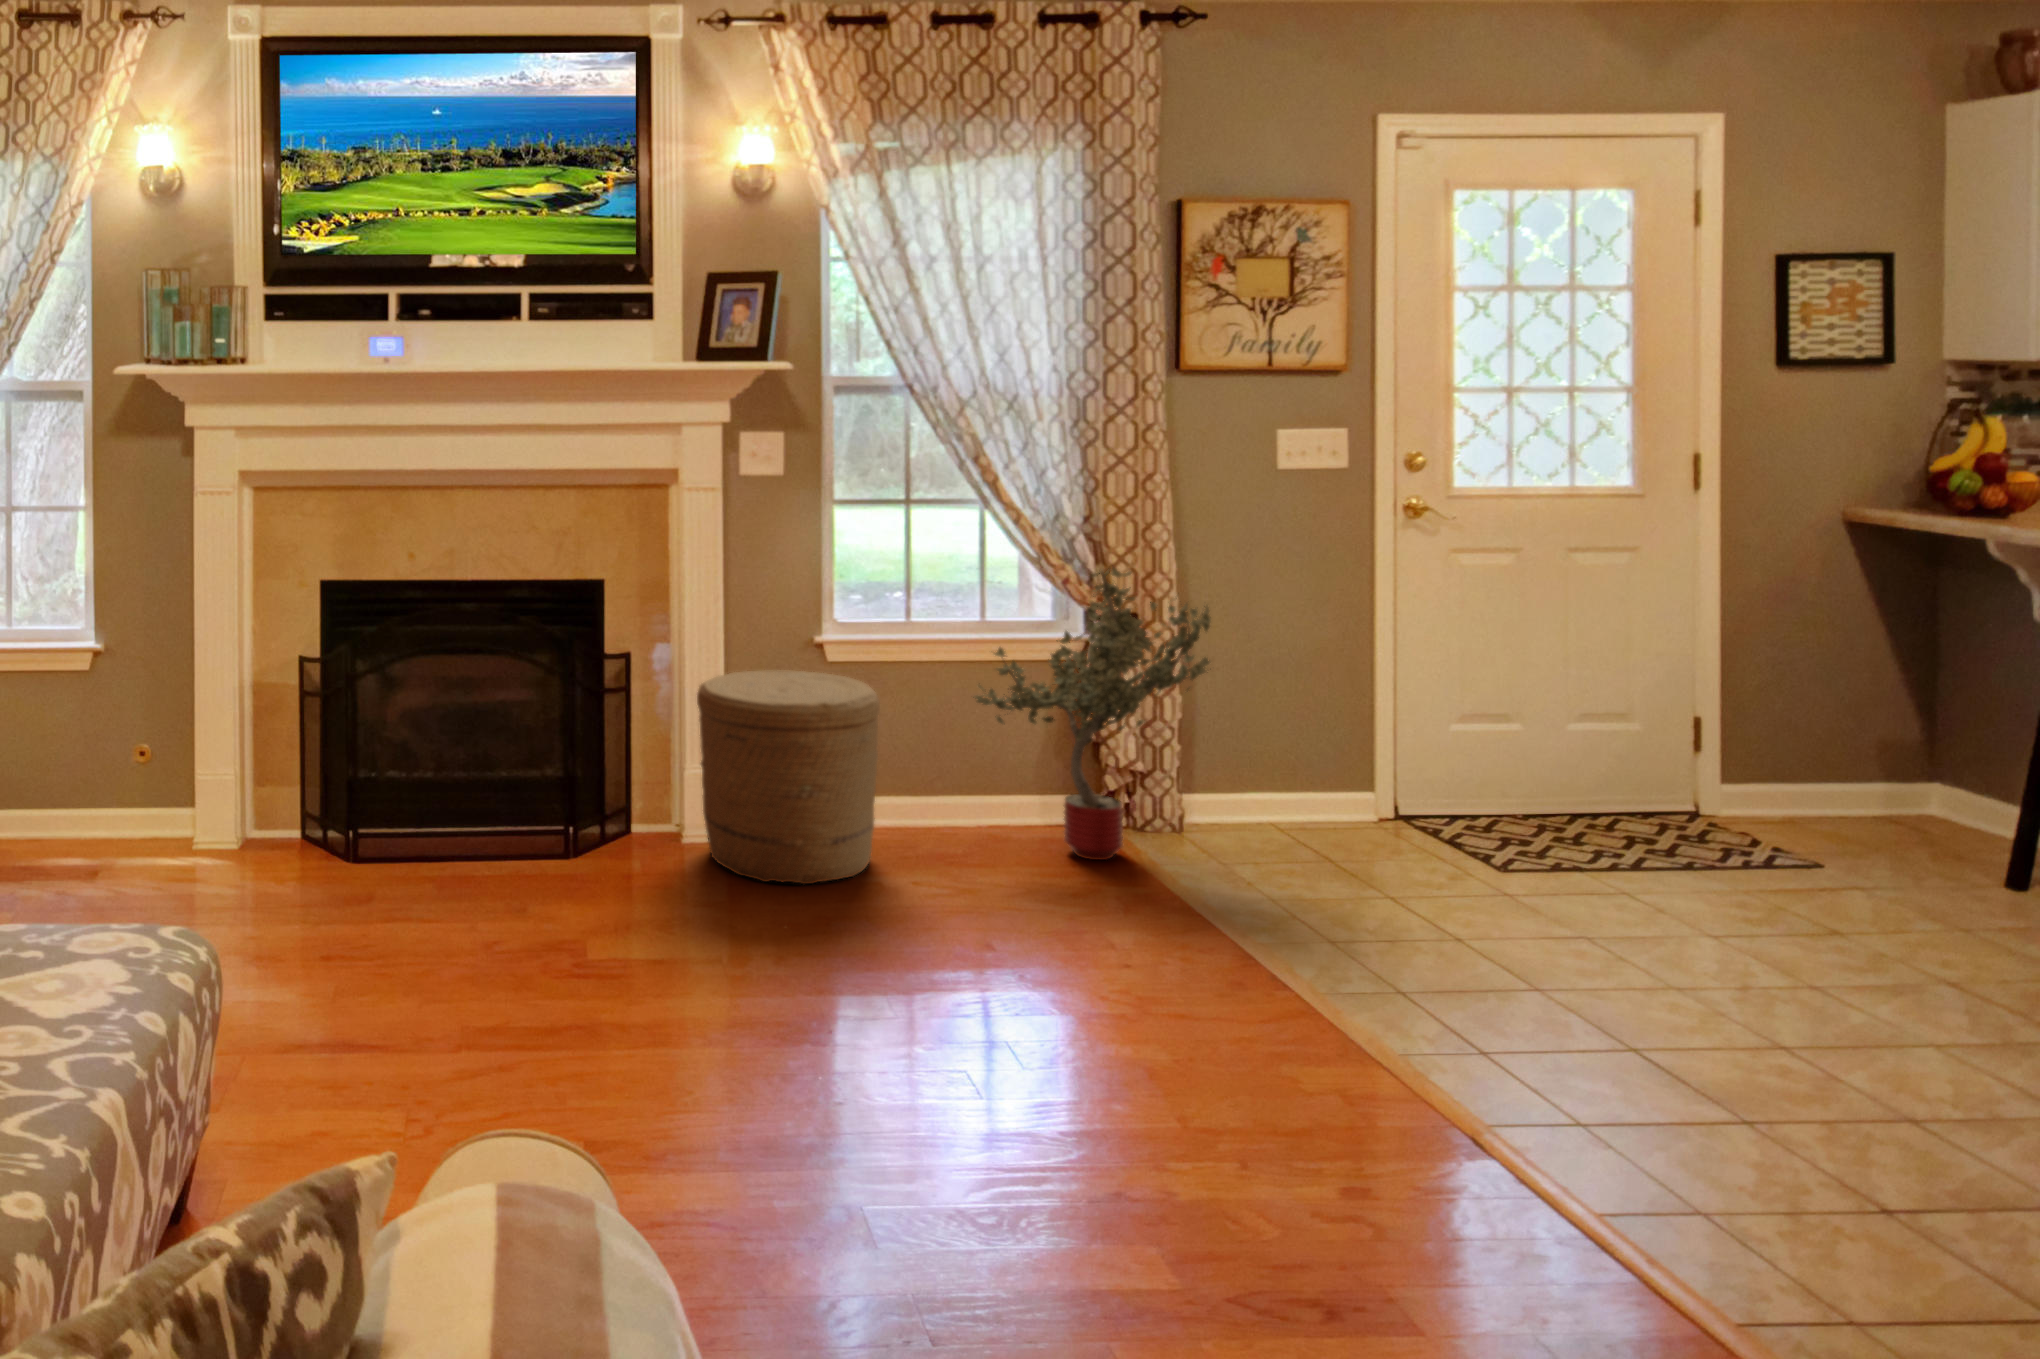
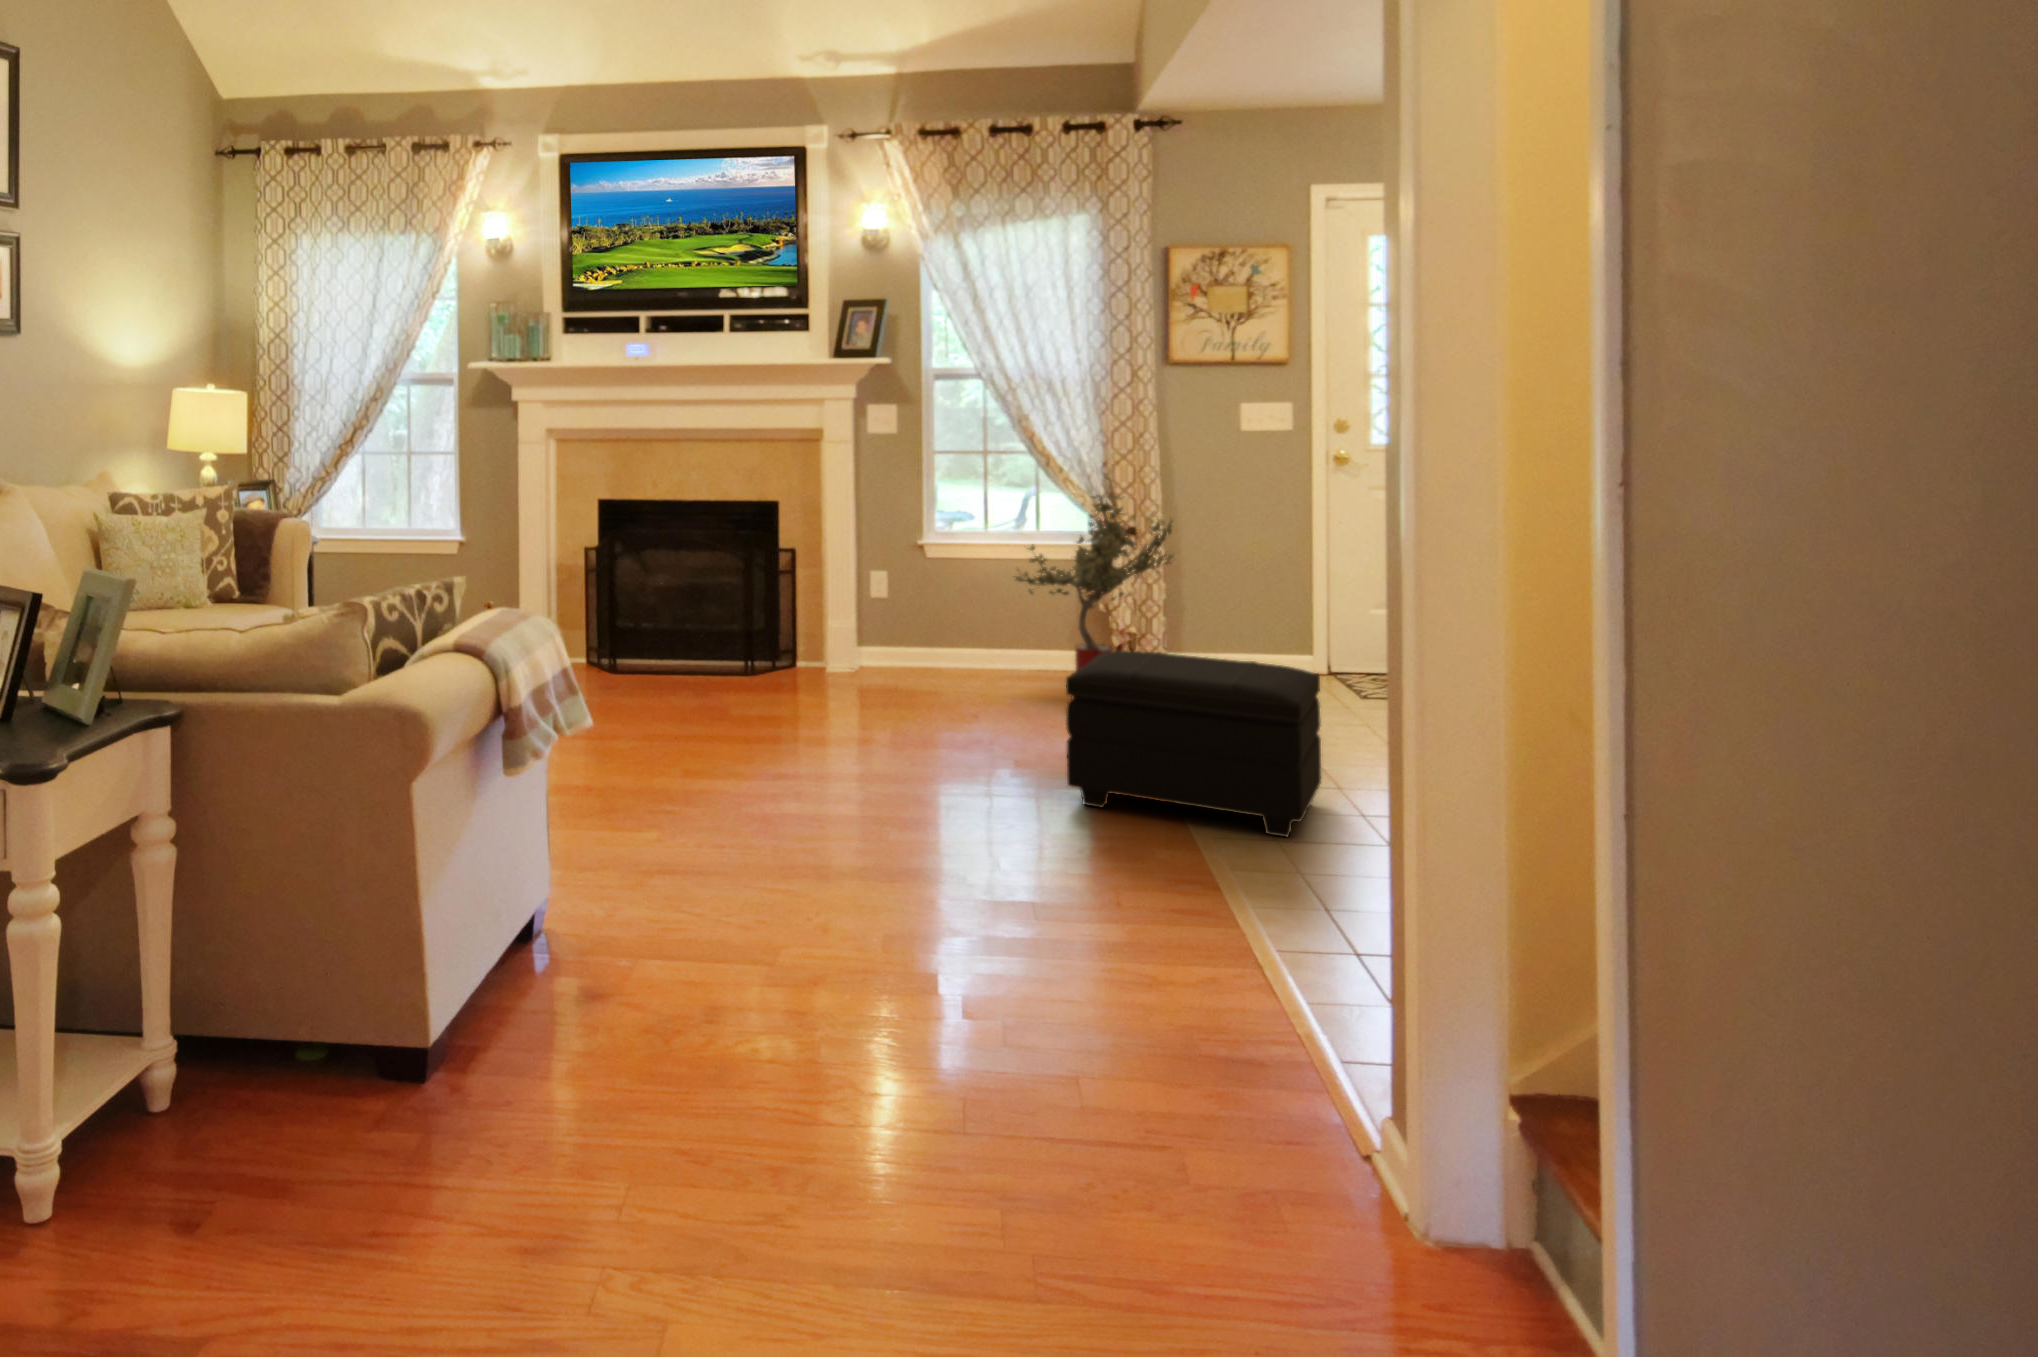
basket: present [697,670,880,885] -> none [829,560,947,689]
footstool: none [1256,874,1743,1258] -> present [1066,650,1321,837]

